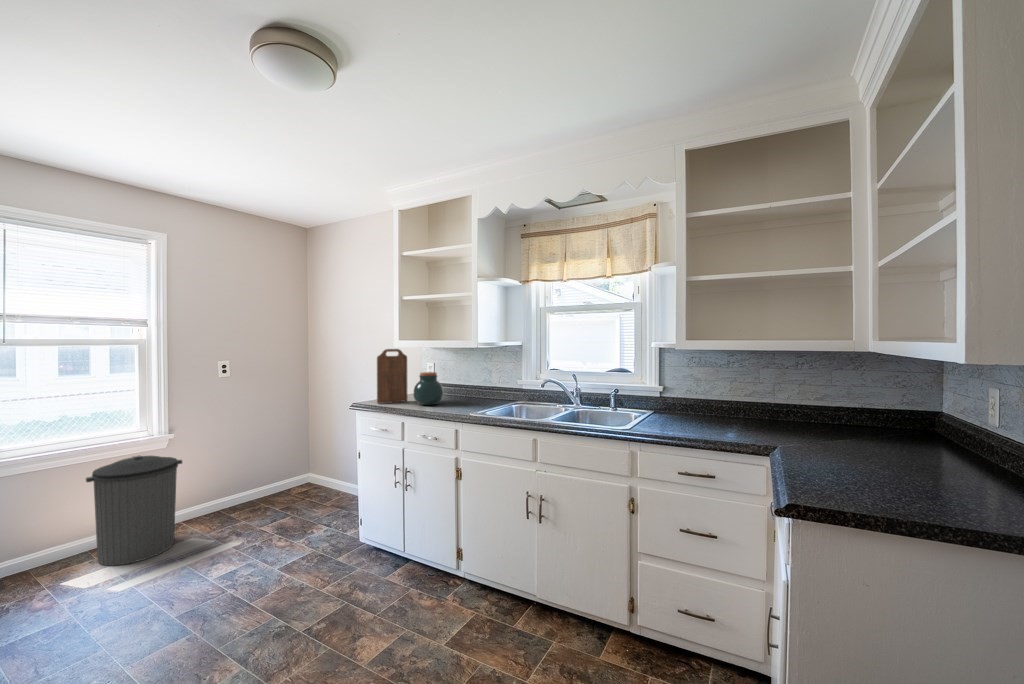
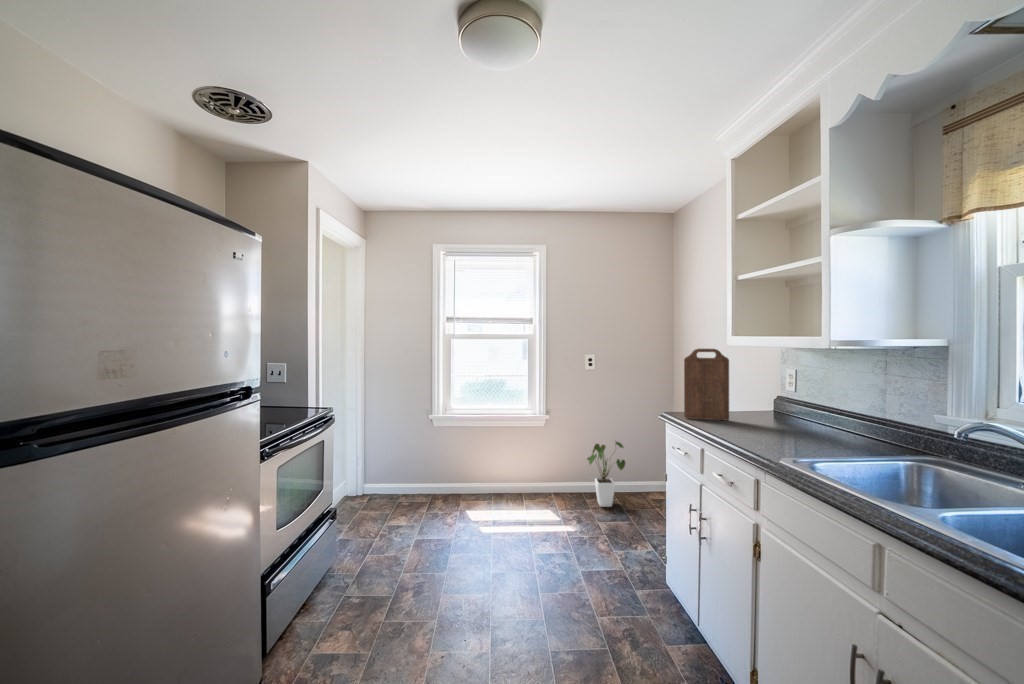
jar: present [414,372,443,405] -> none [723,384,771,433]
house plant: none [228,445,280,516] -> present [587,442,625,507]
trash can: present [86,455,182,566] -> none [487,430,546,515]

